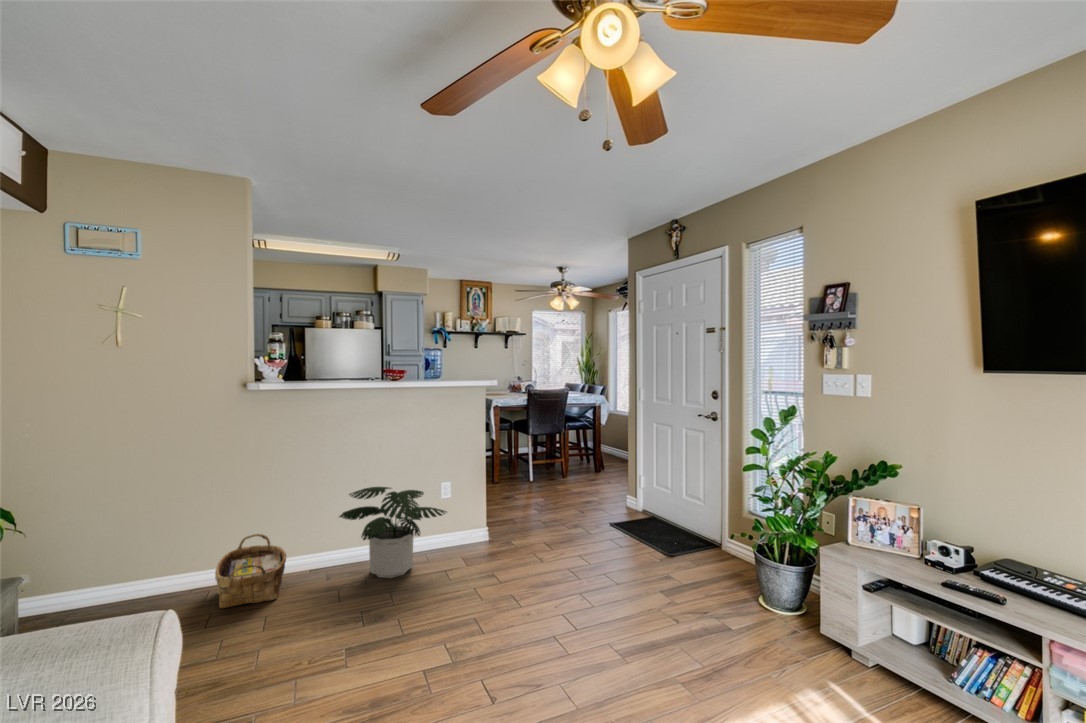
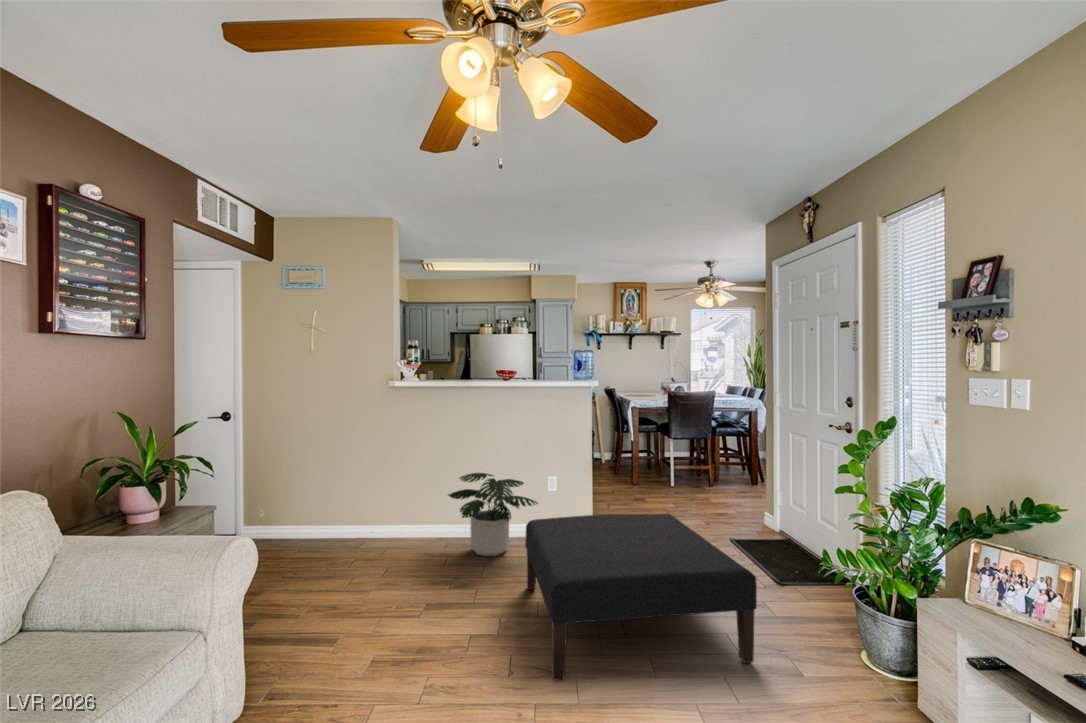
ottoman: none [454,505,696,694] -> present [525,514,757,680]
woven basket: present [215,534,286,608] -> none [352,501,406,556]

